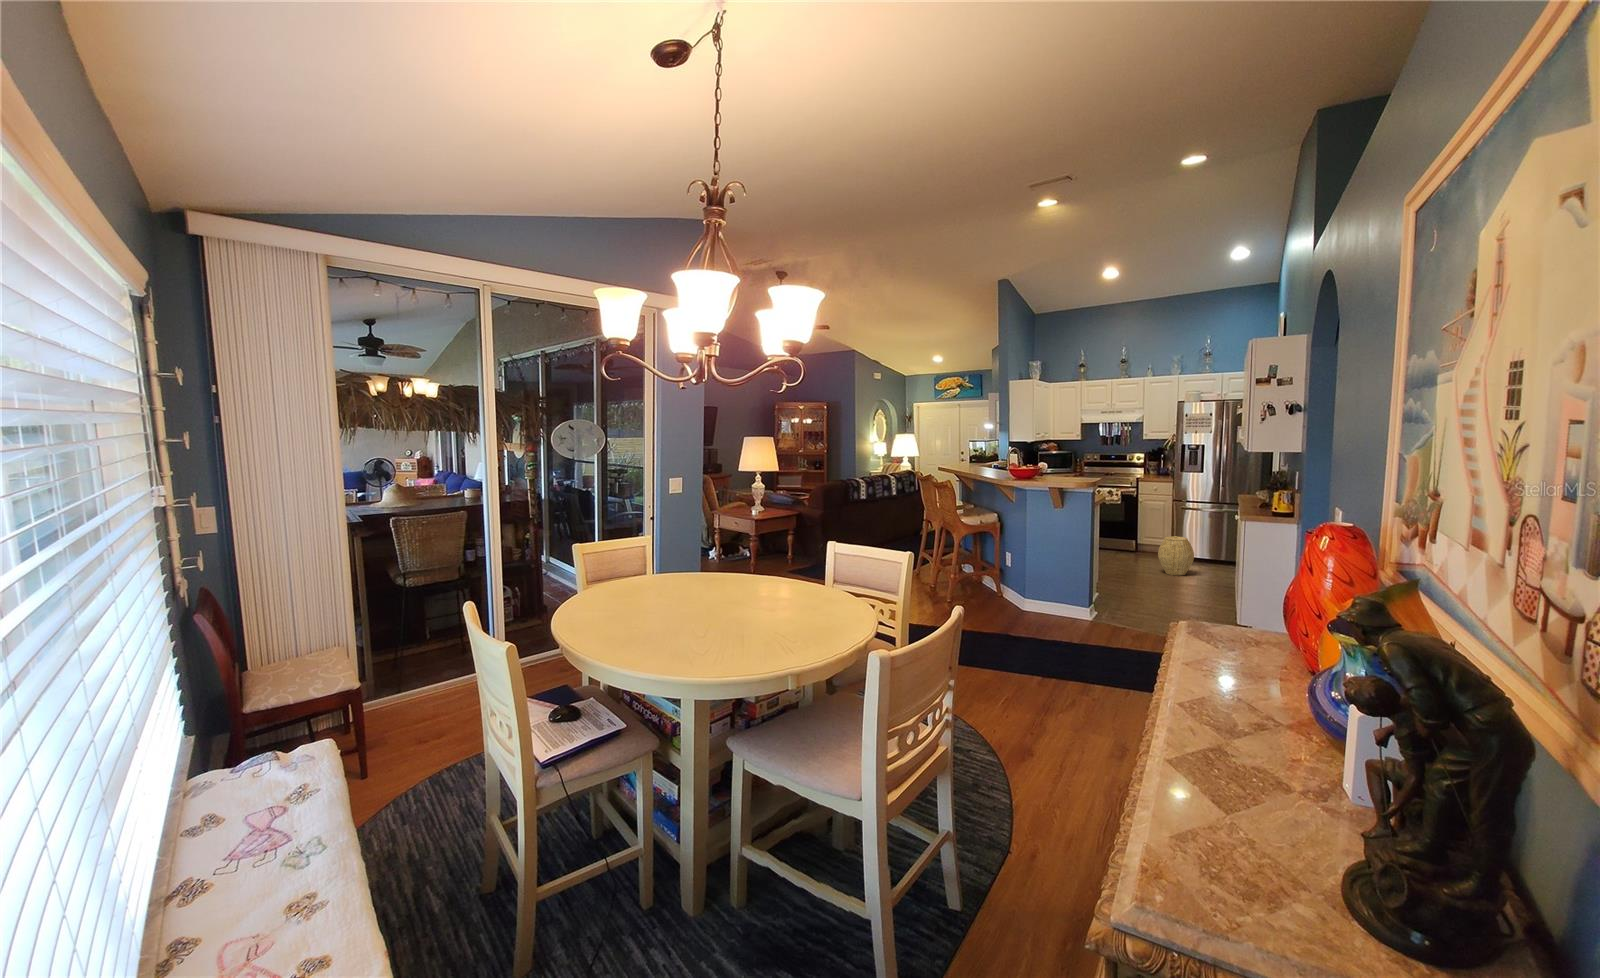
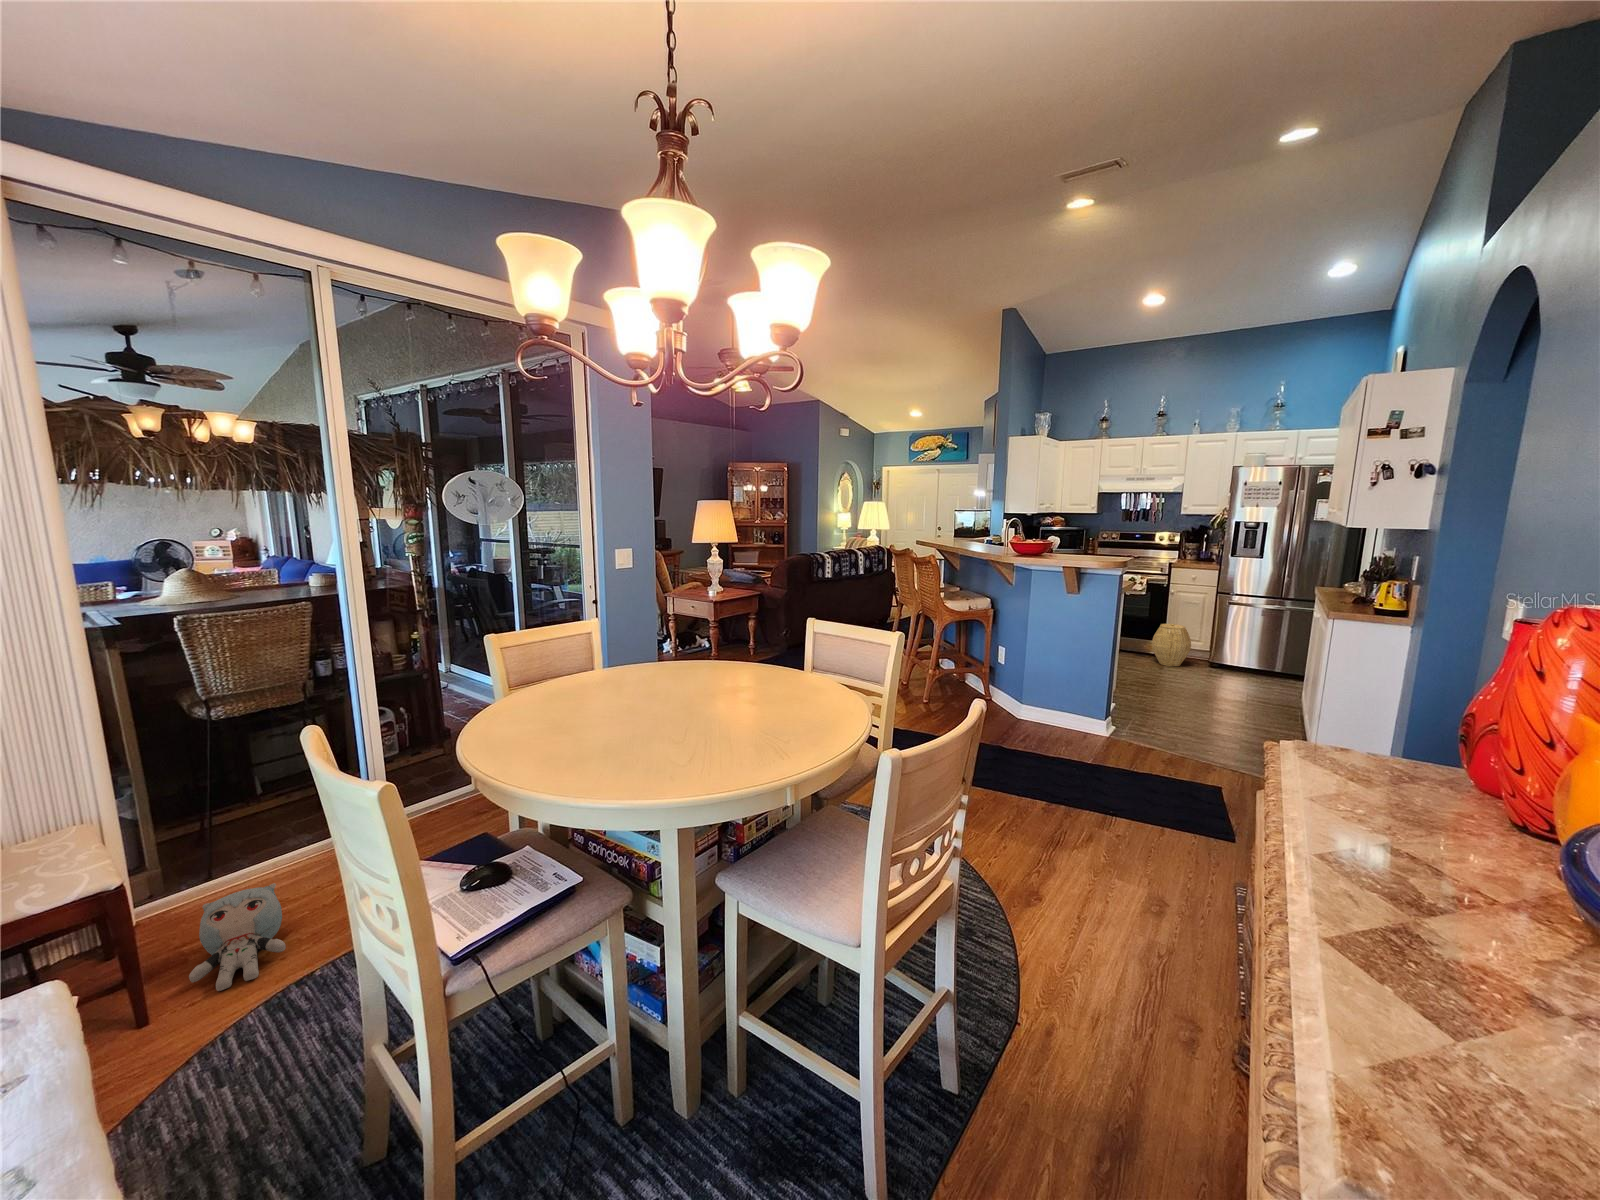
plush toy: none [398,693,455,754] -> present [189,883,286,991]

